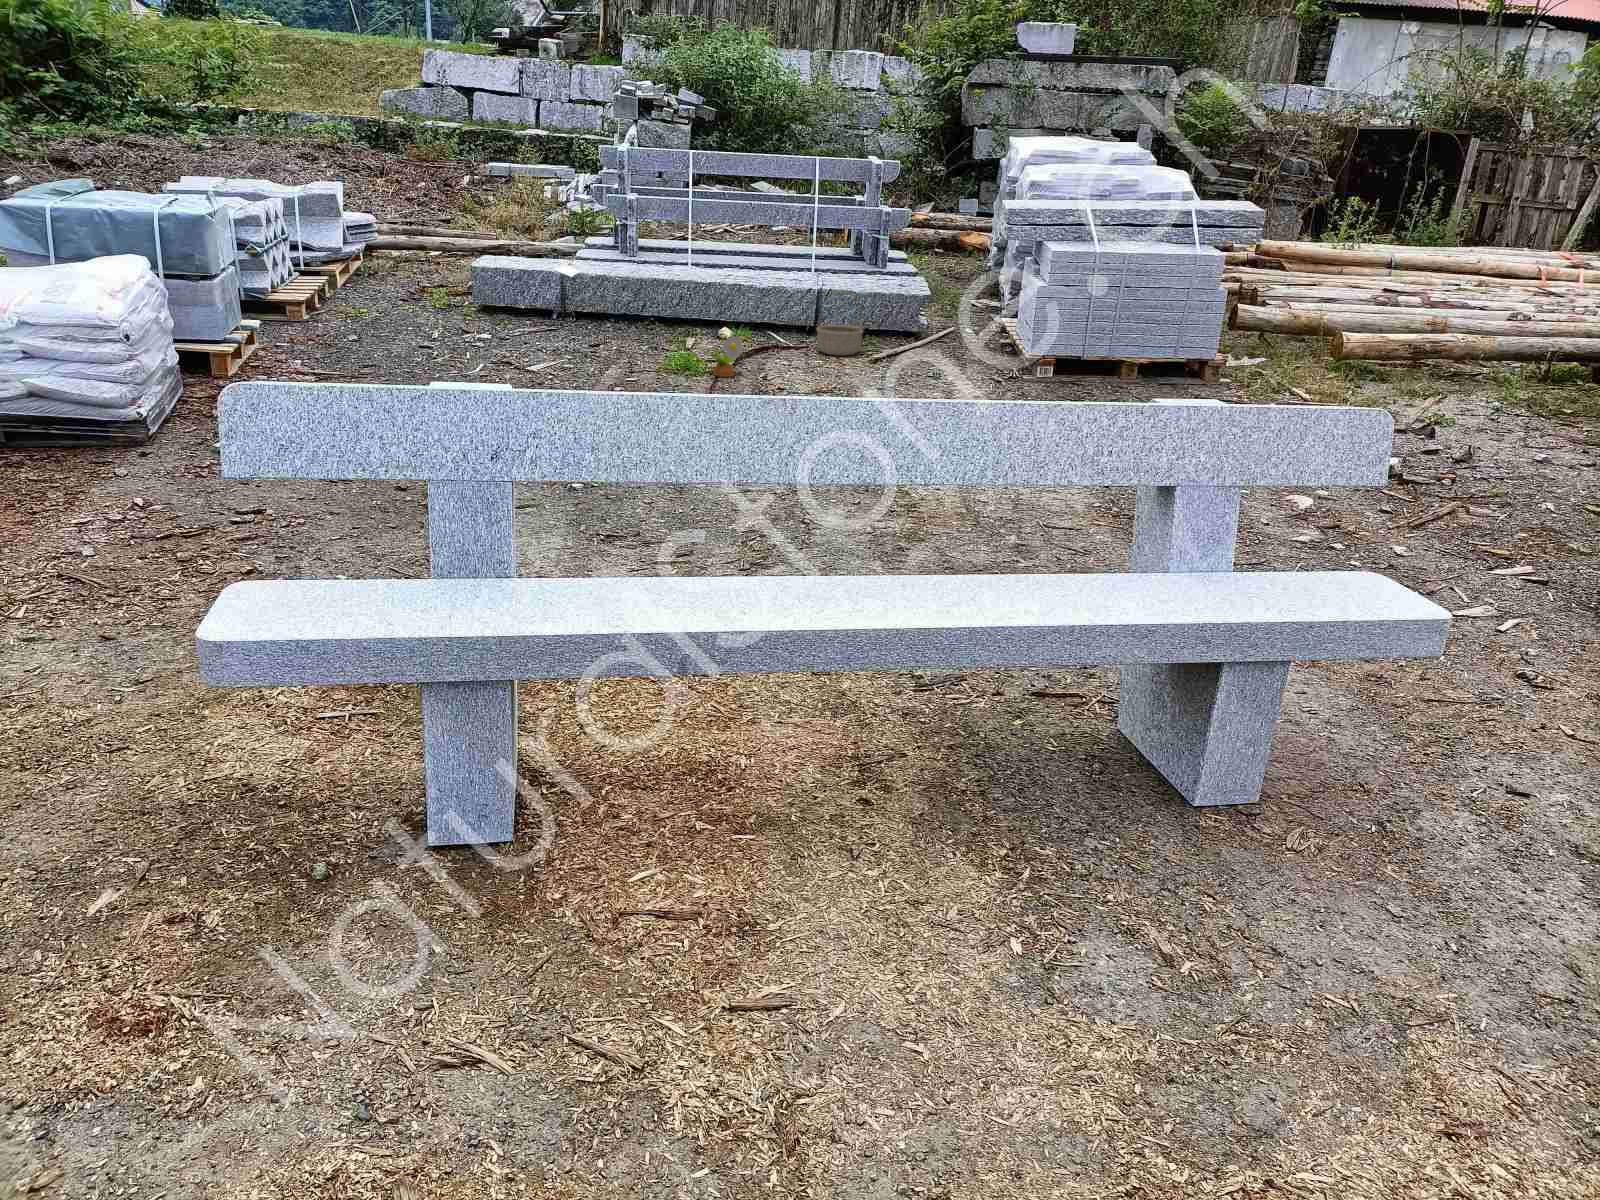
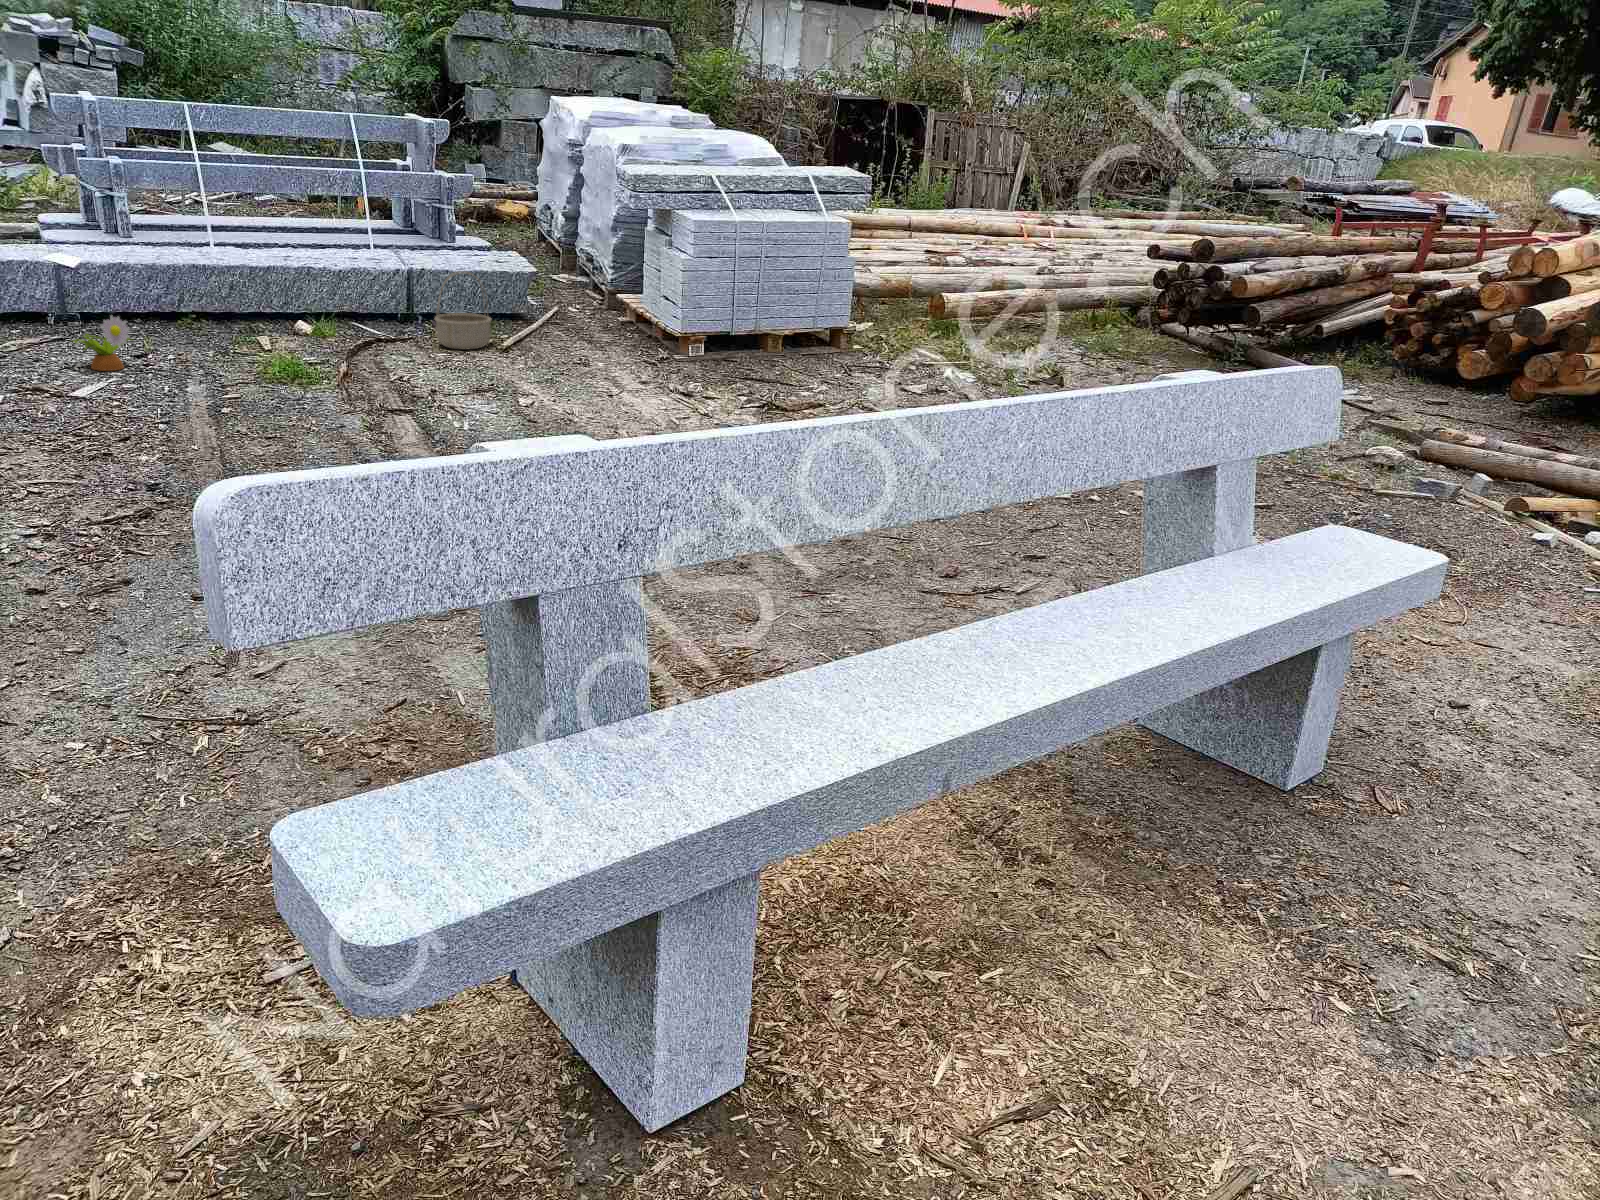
decorative plant: present [705,335,743,377] -> present [74,315,130,371]

